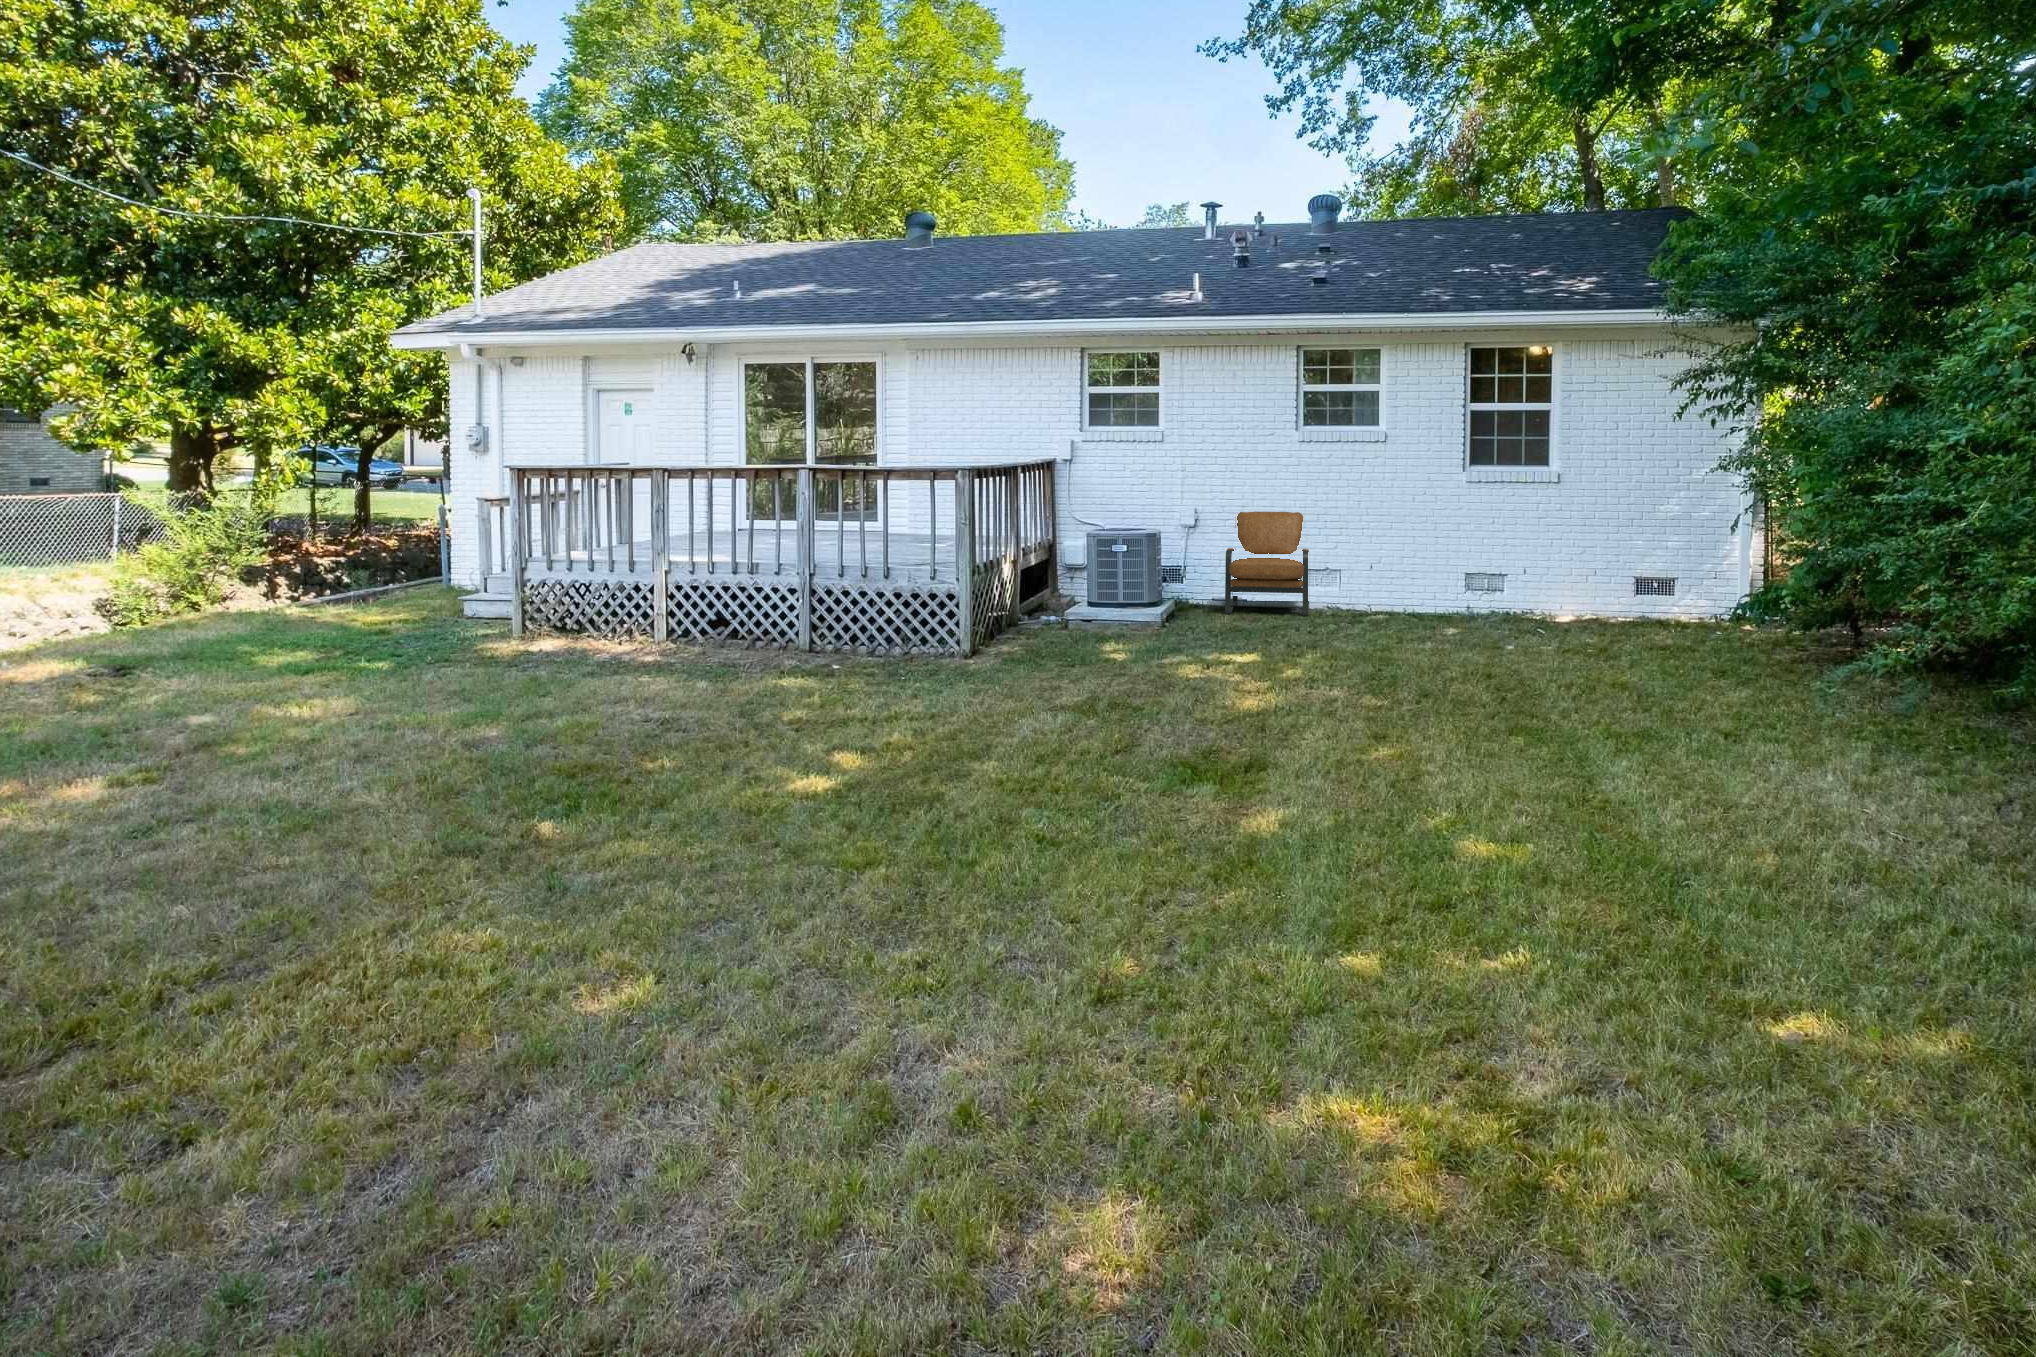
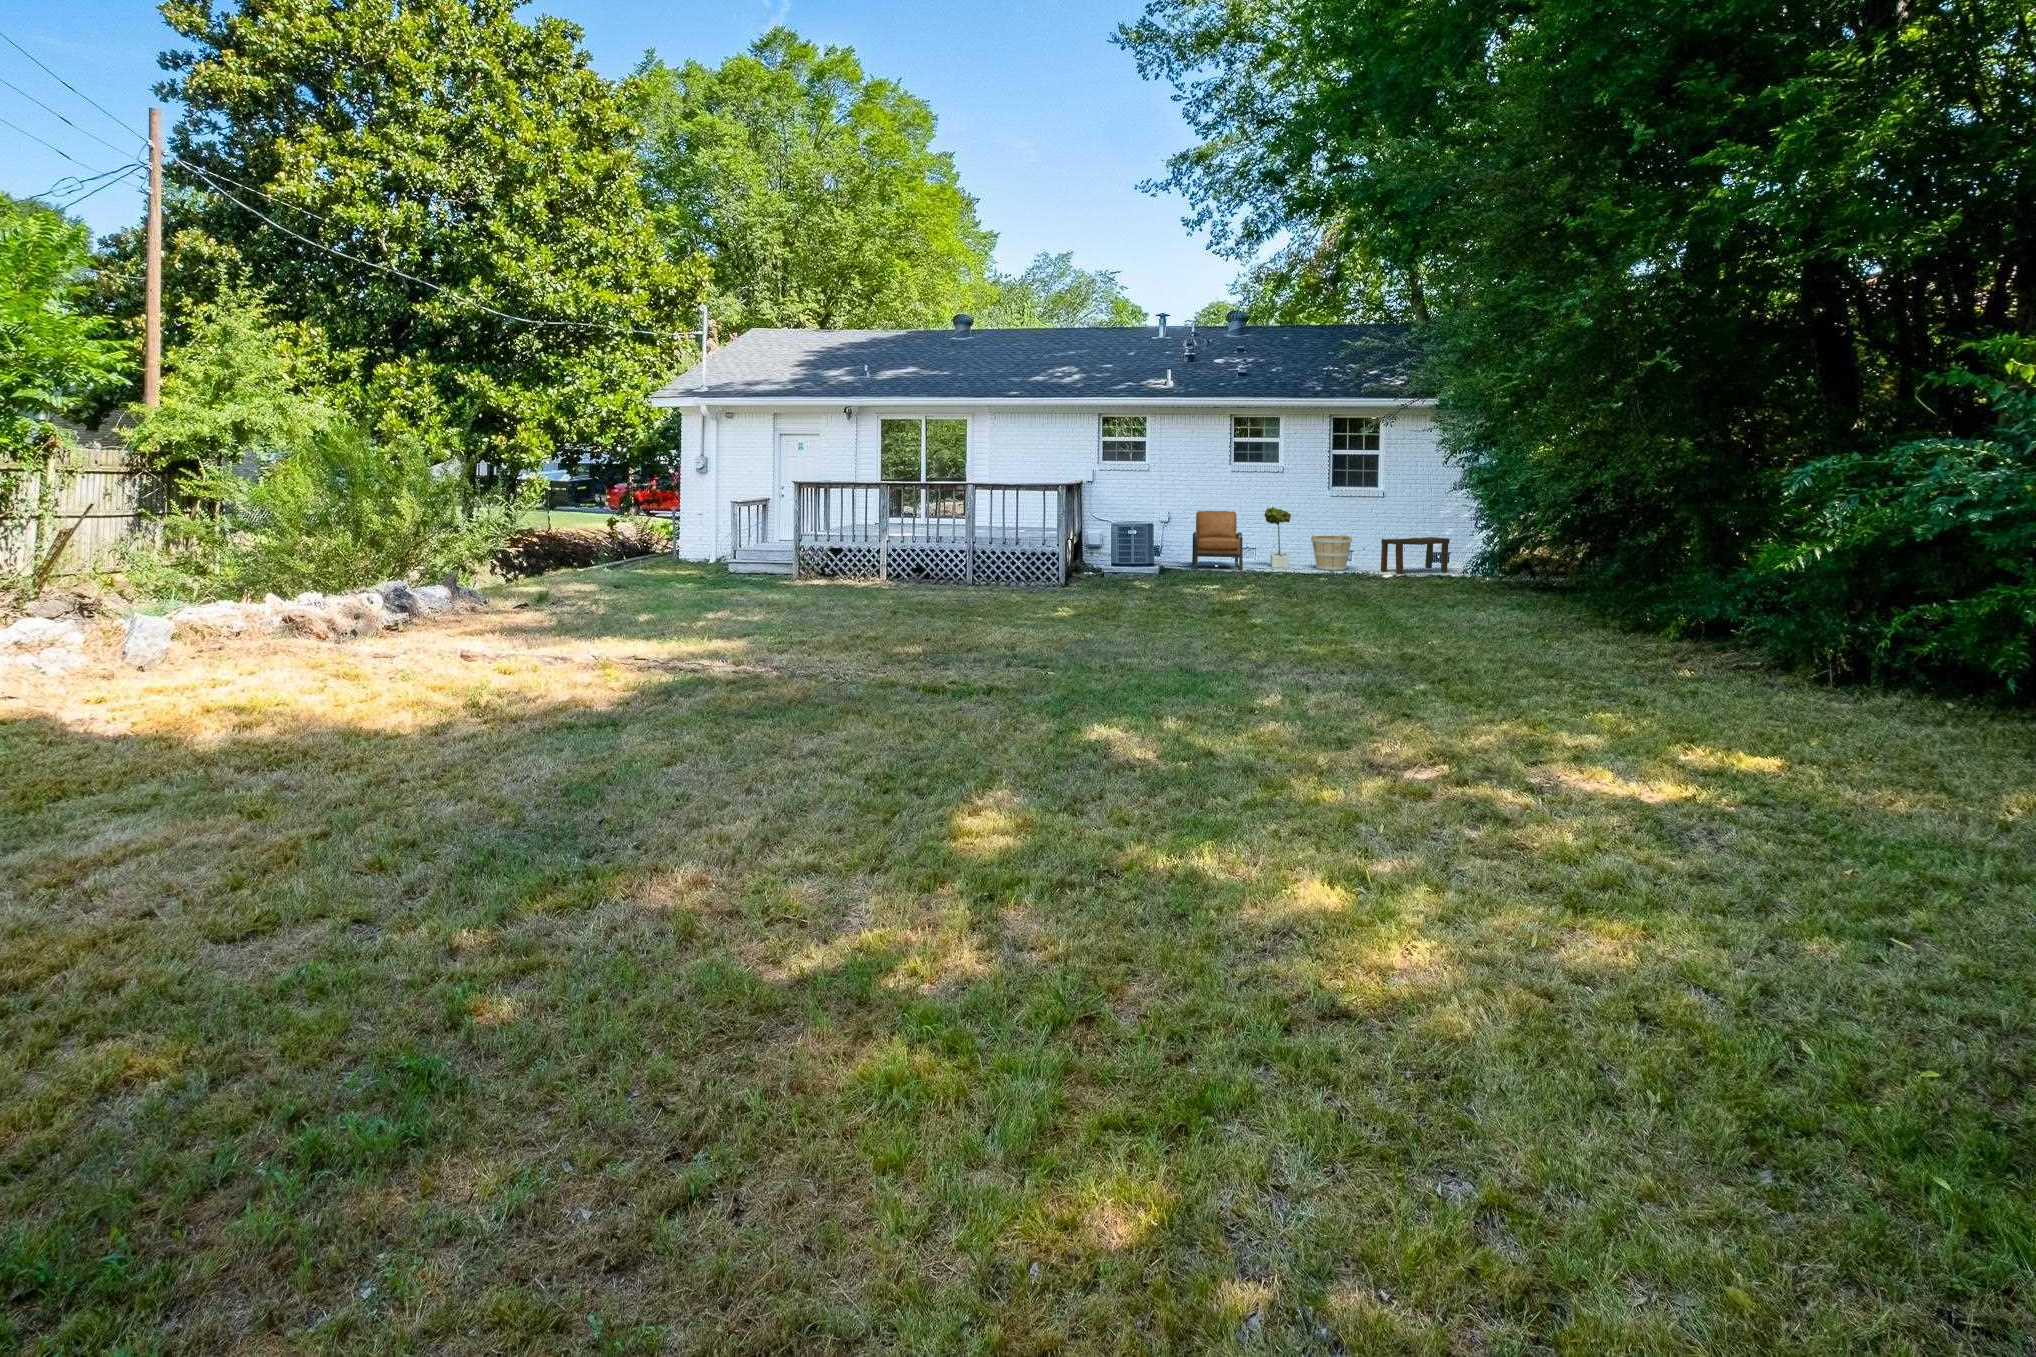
potted tree: none [1351,504,1397,609] -> present [1264,507,1291,568]
wooden bucket: none [1432,552,1506,616] -> present [1311,535,1352,571]
bench: none [1557,554,1686,625] -> present [1381,537,1450,574]

